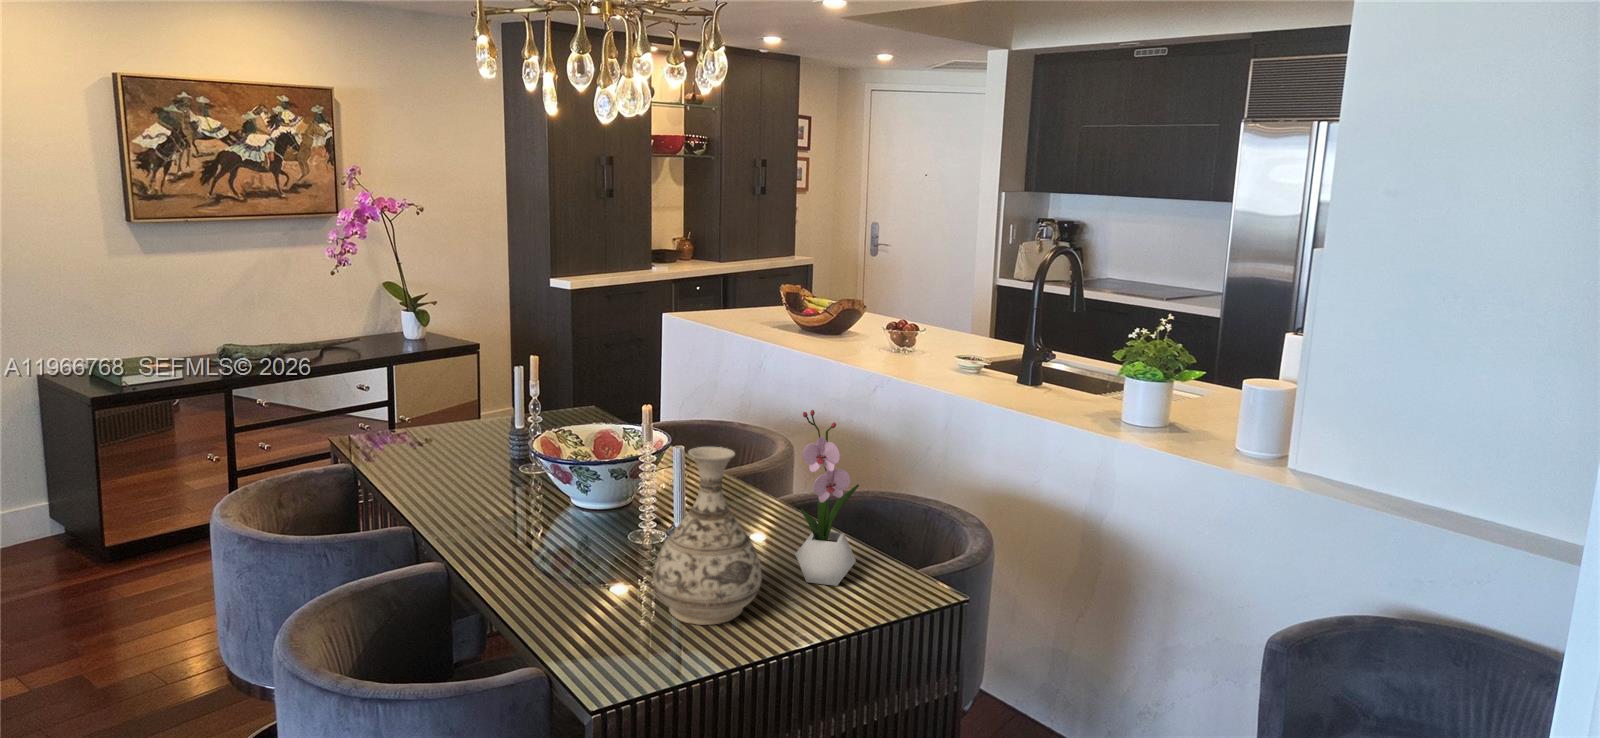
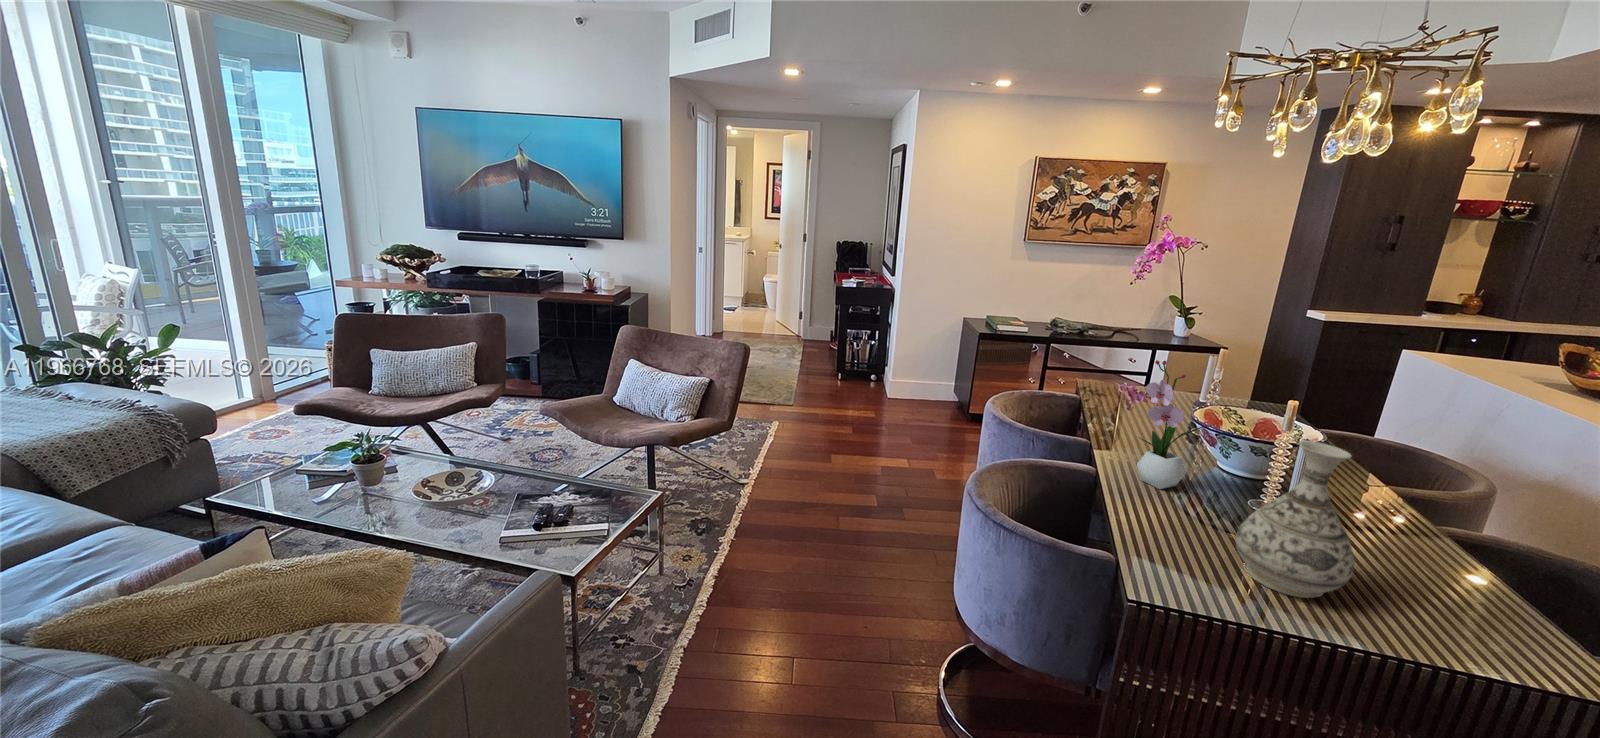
flower arrangement: present [795,410,859,586] -> present [1137,360,1203,489]

